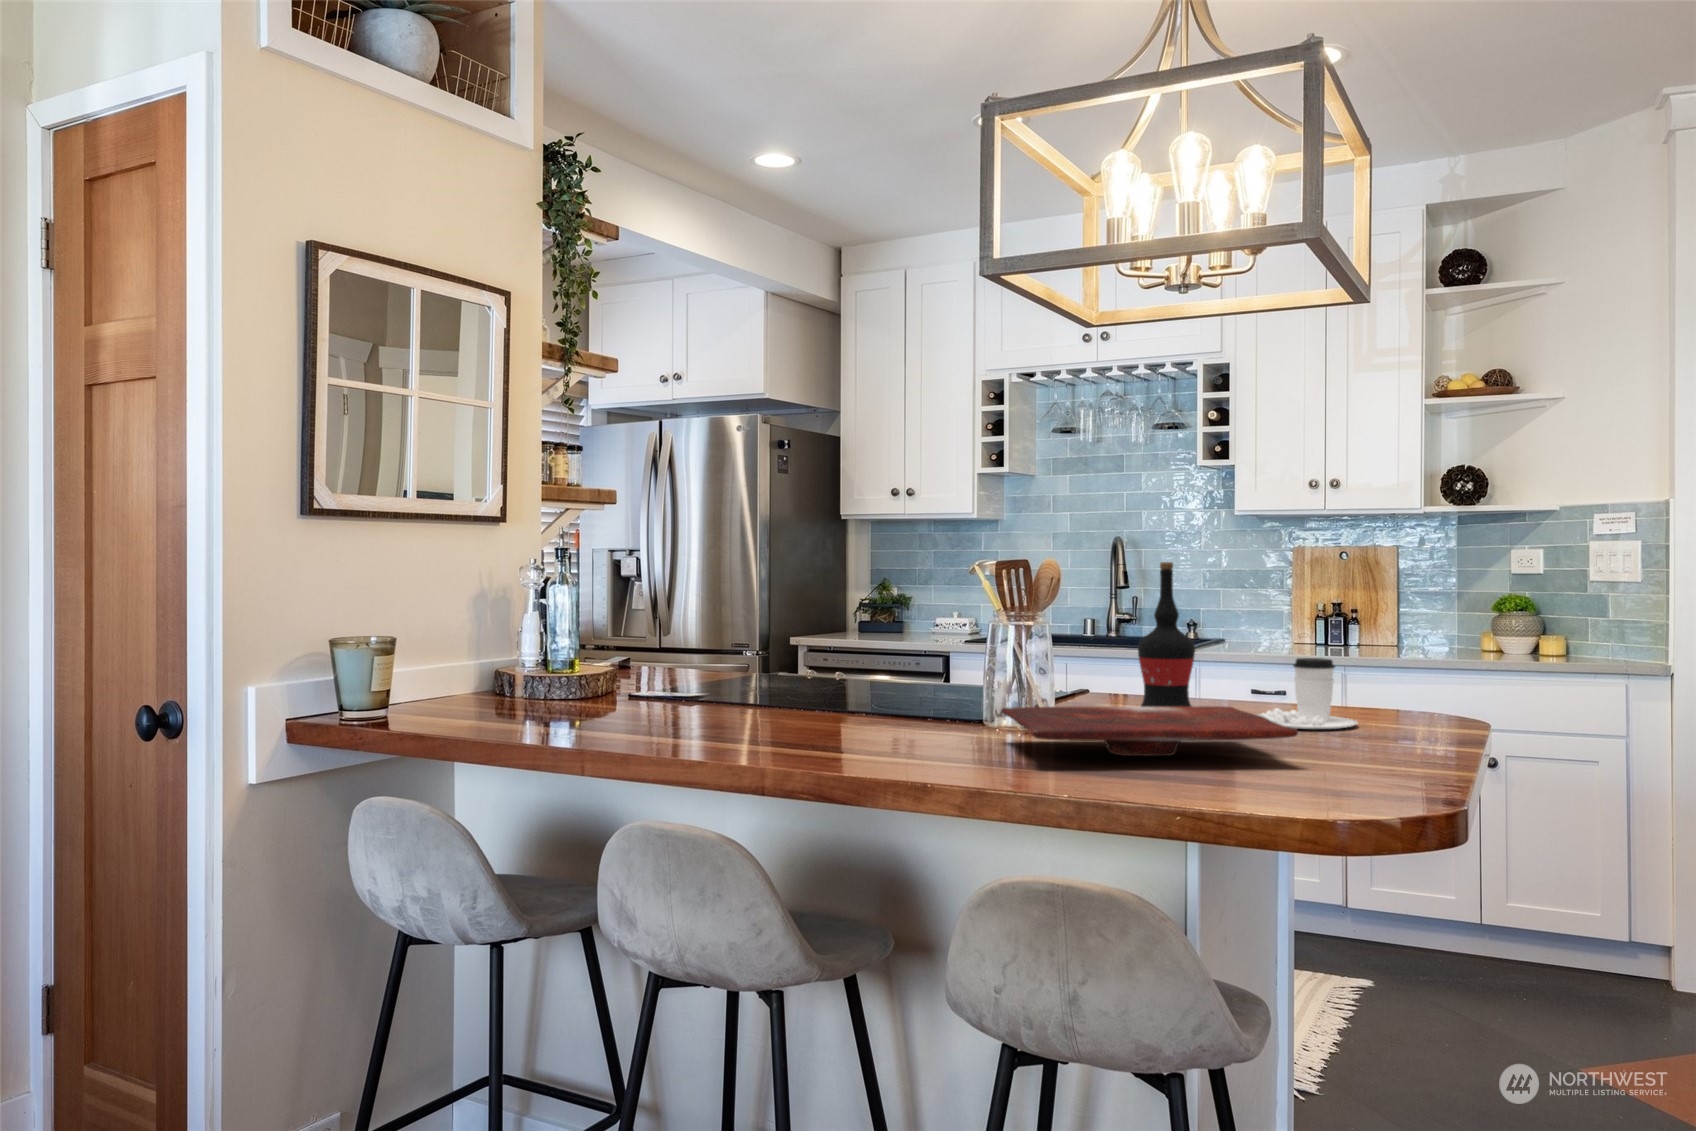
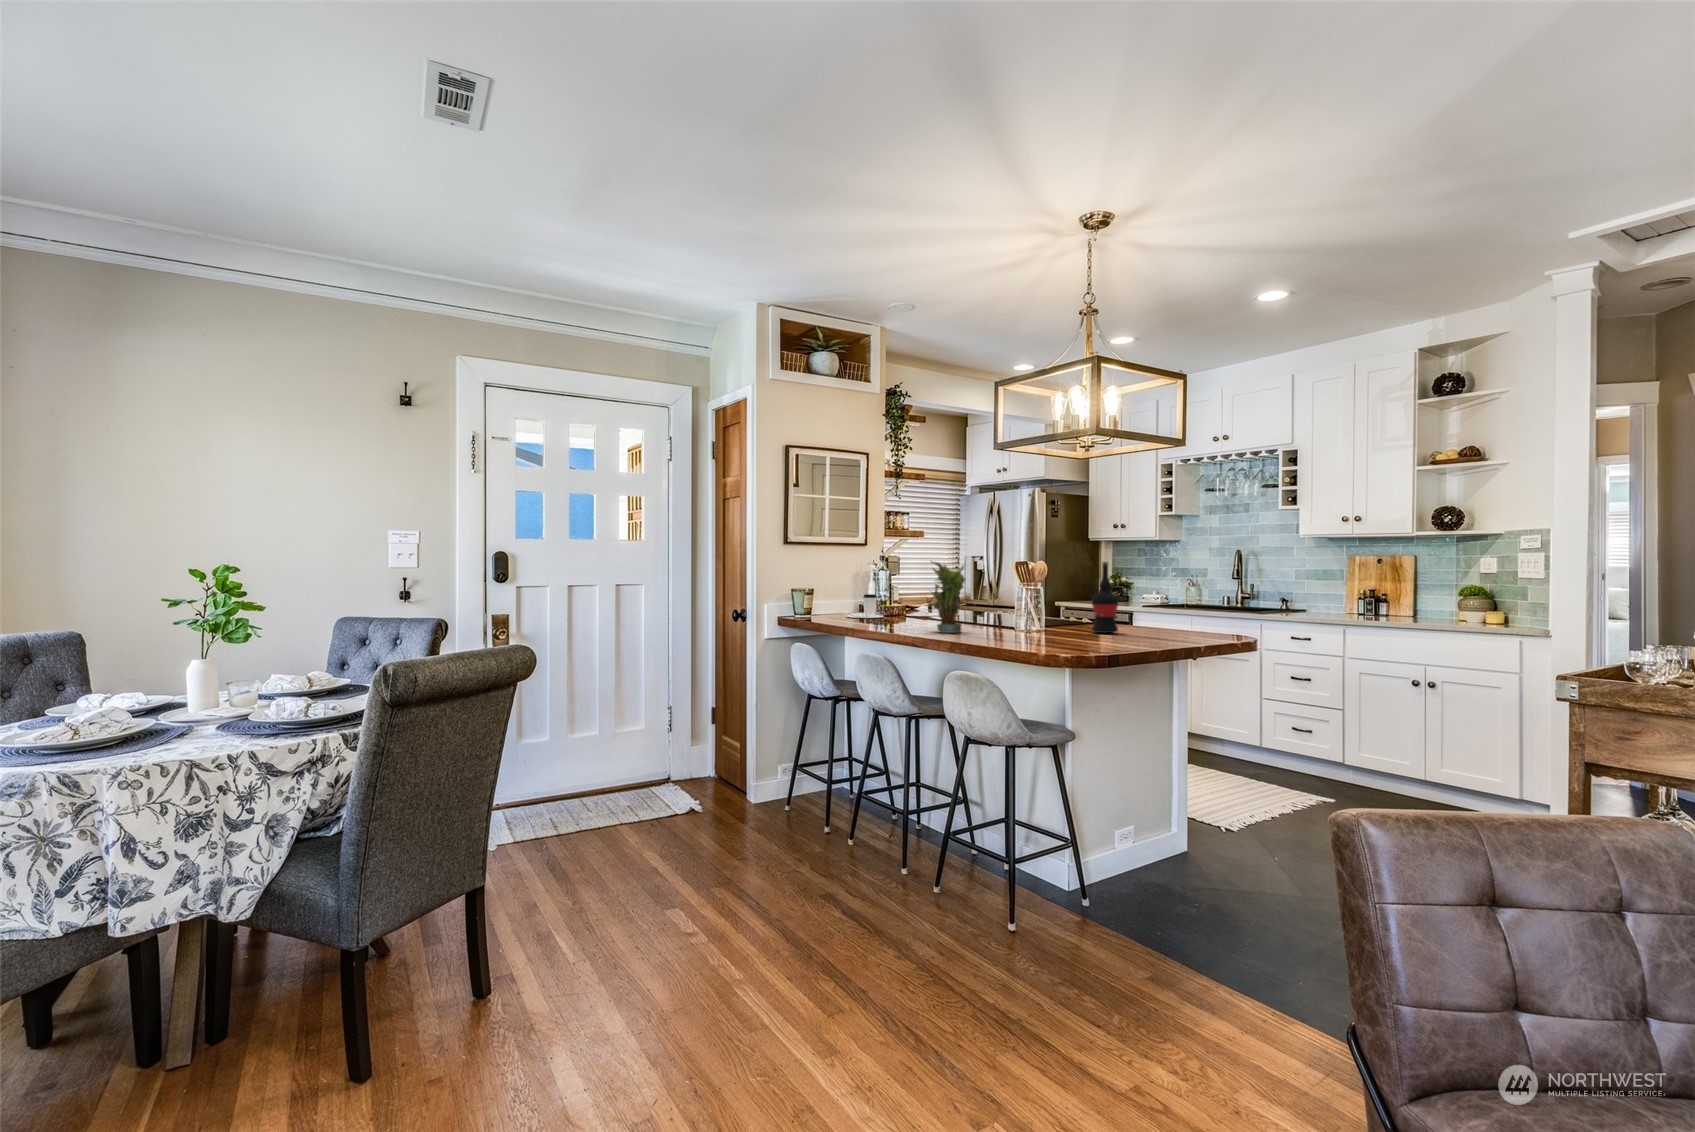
potted plant: none [799,562,915,750] -> present [928,561,965,633]
coffee cup: present [1258,658,1357,729] -> present [847,594,883,618]
cutting board: present [1002,706,1298,756] -> none [988,620,1107,640]

